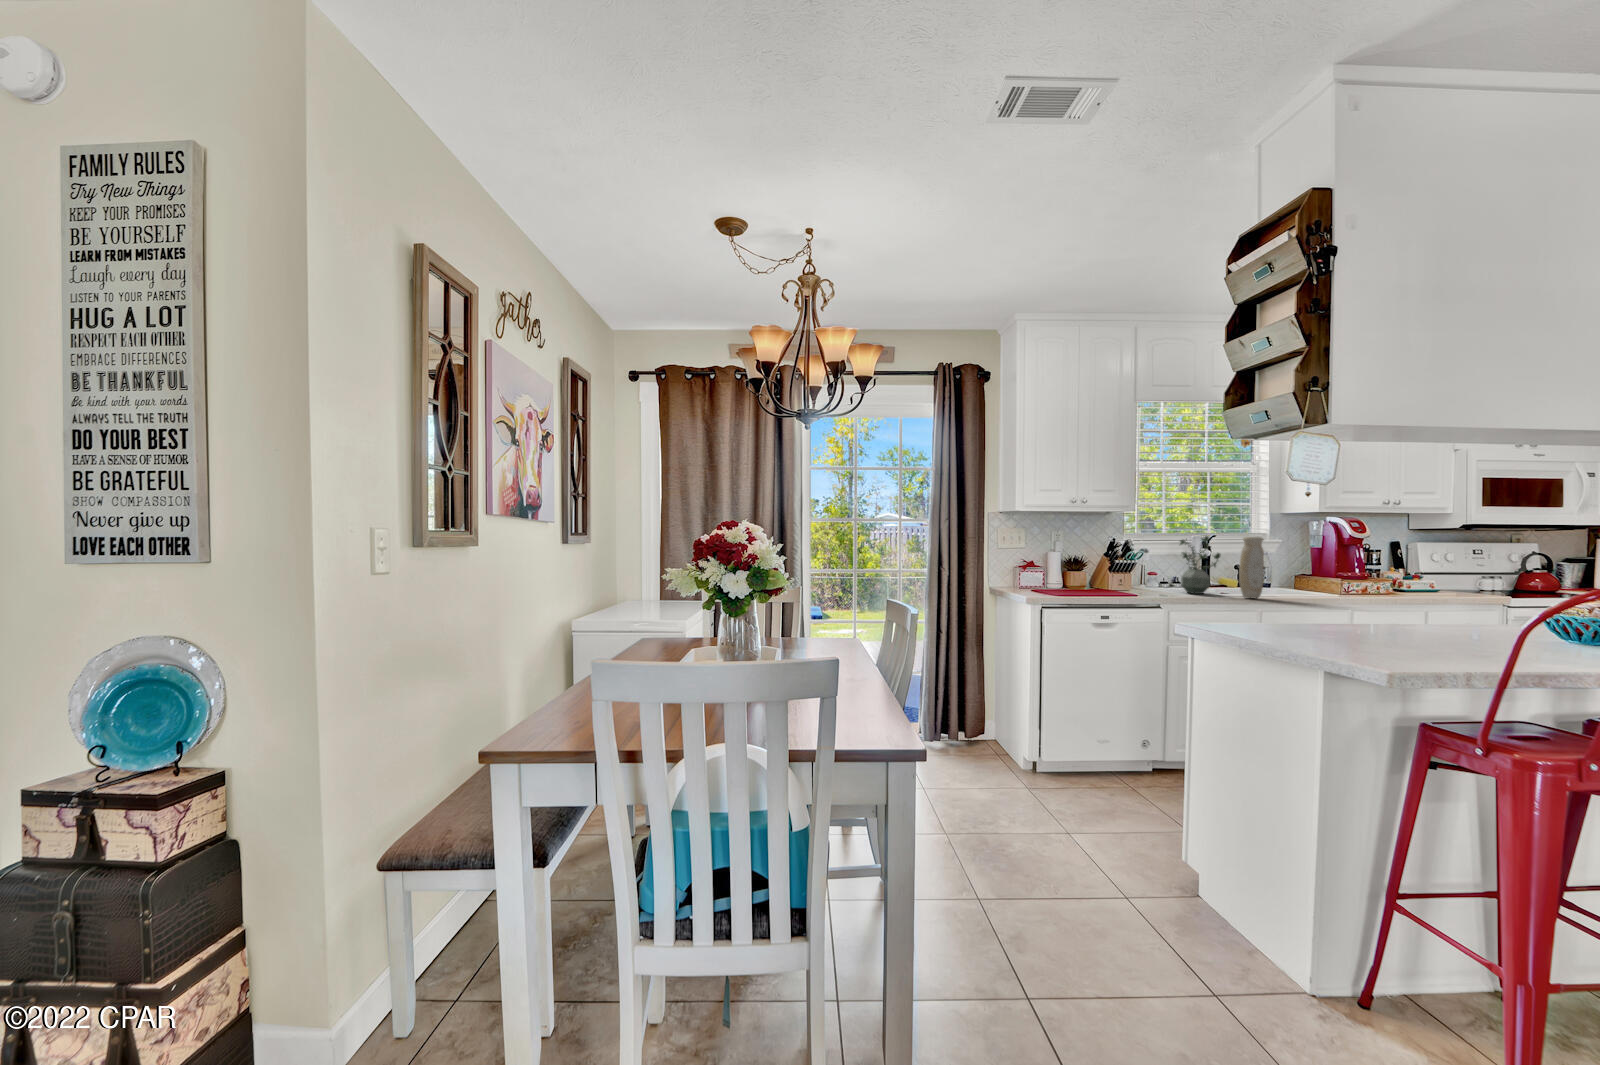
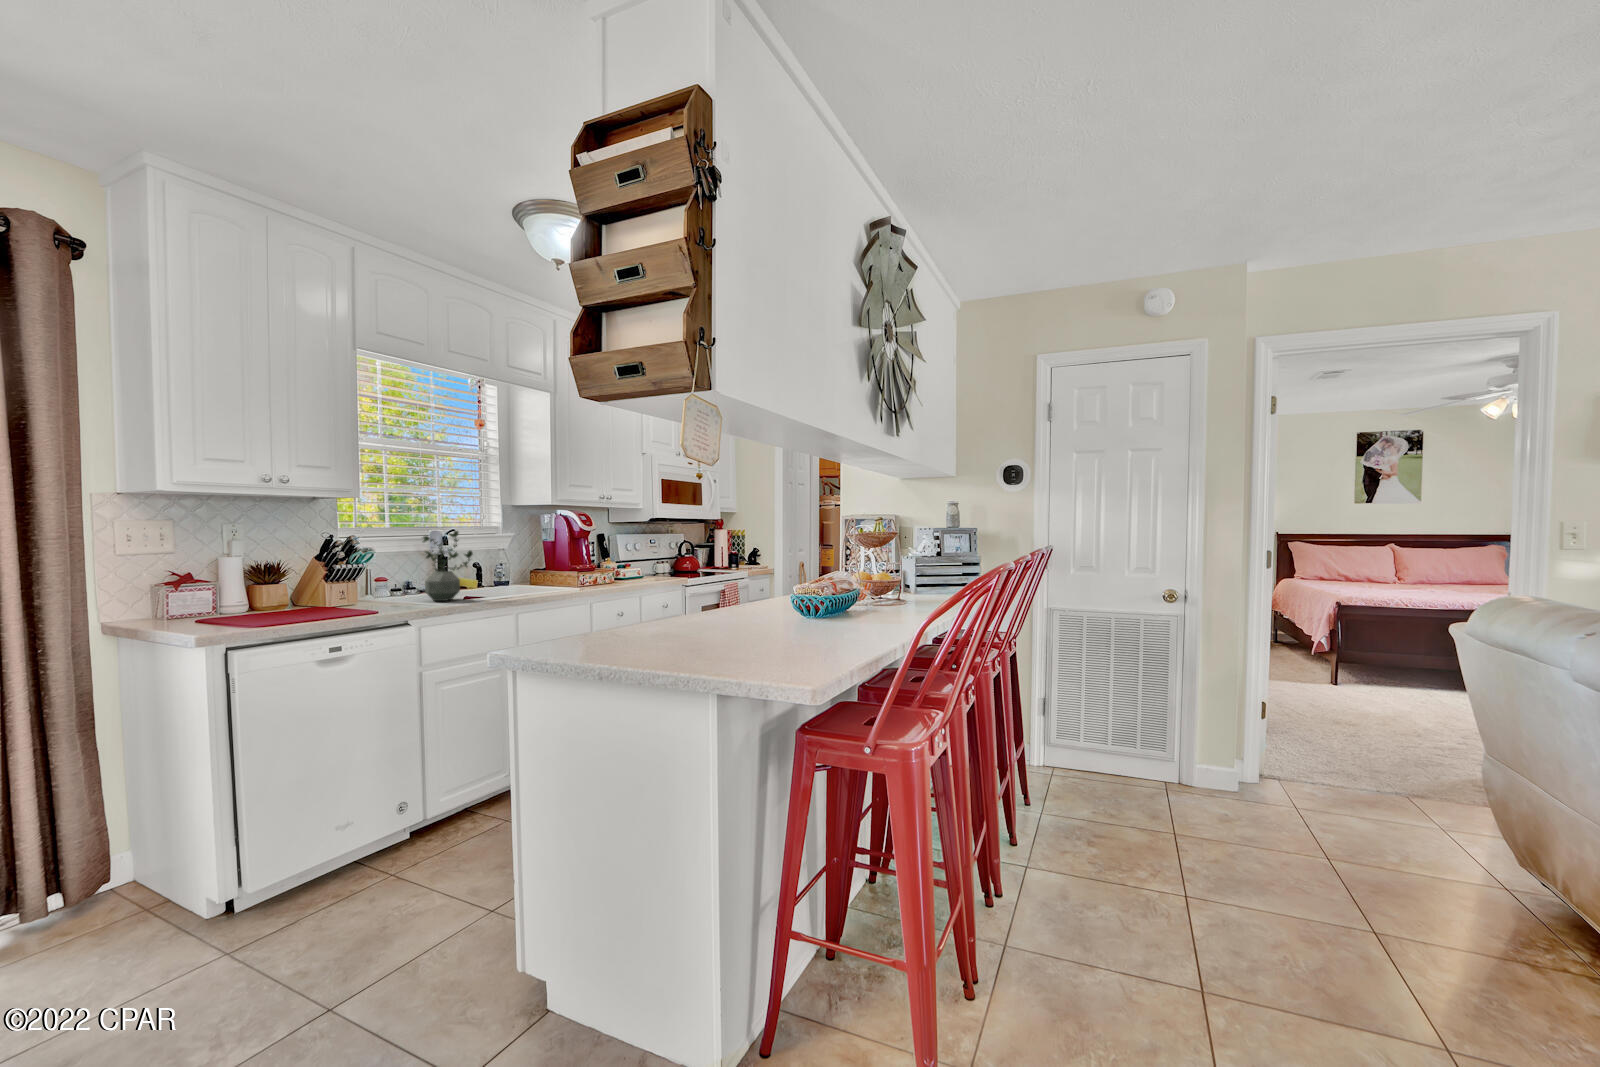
vase: present [1239,537,1264,598] -> none [494,531,519,600]

